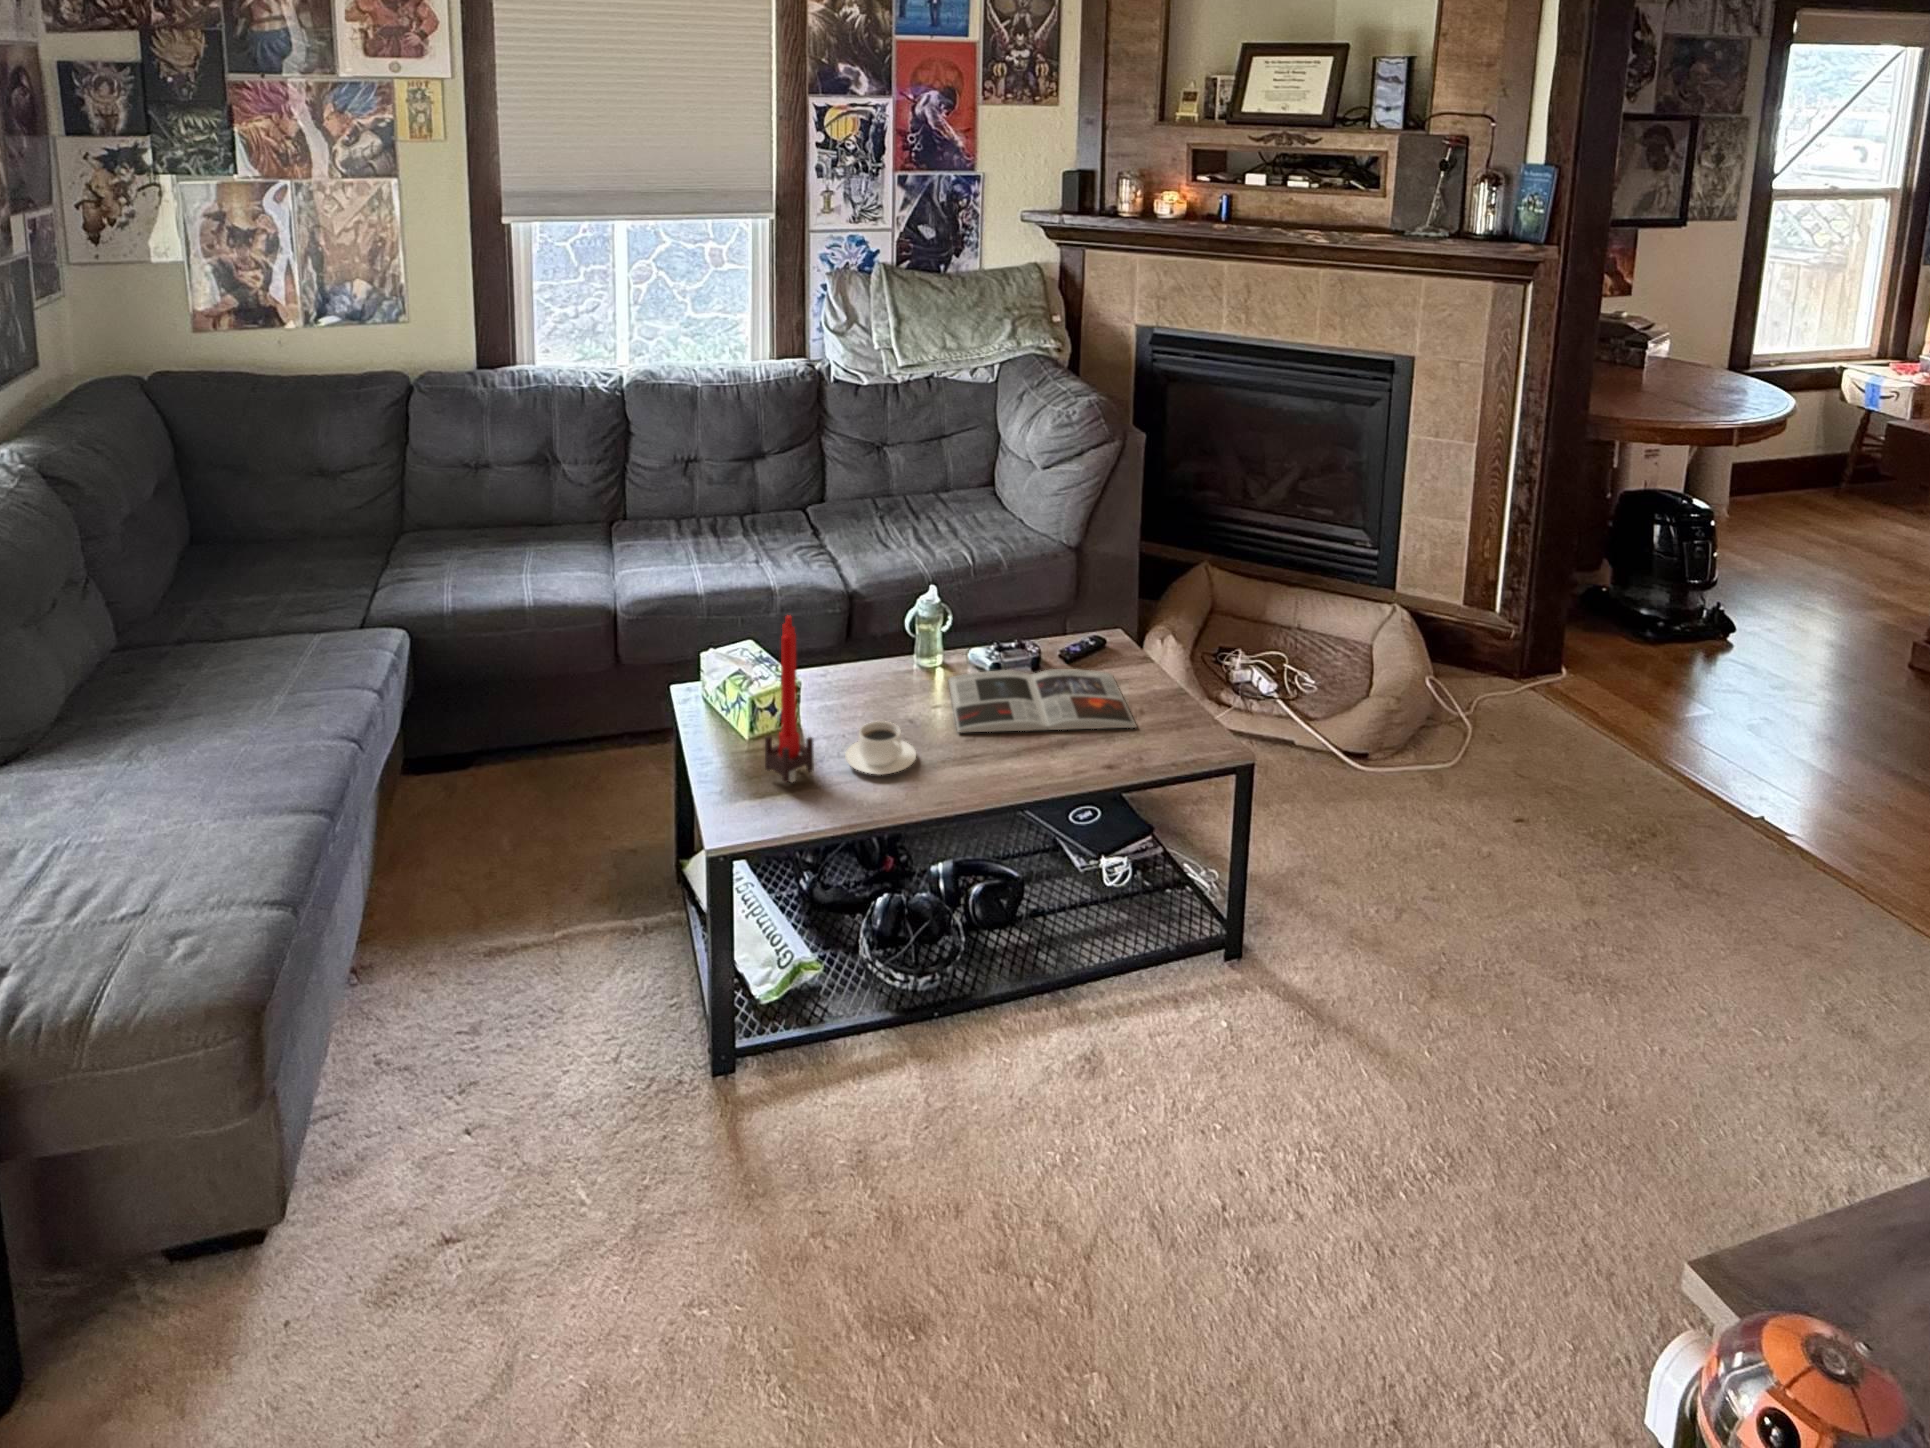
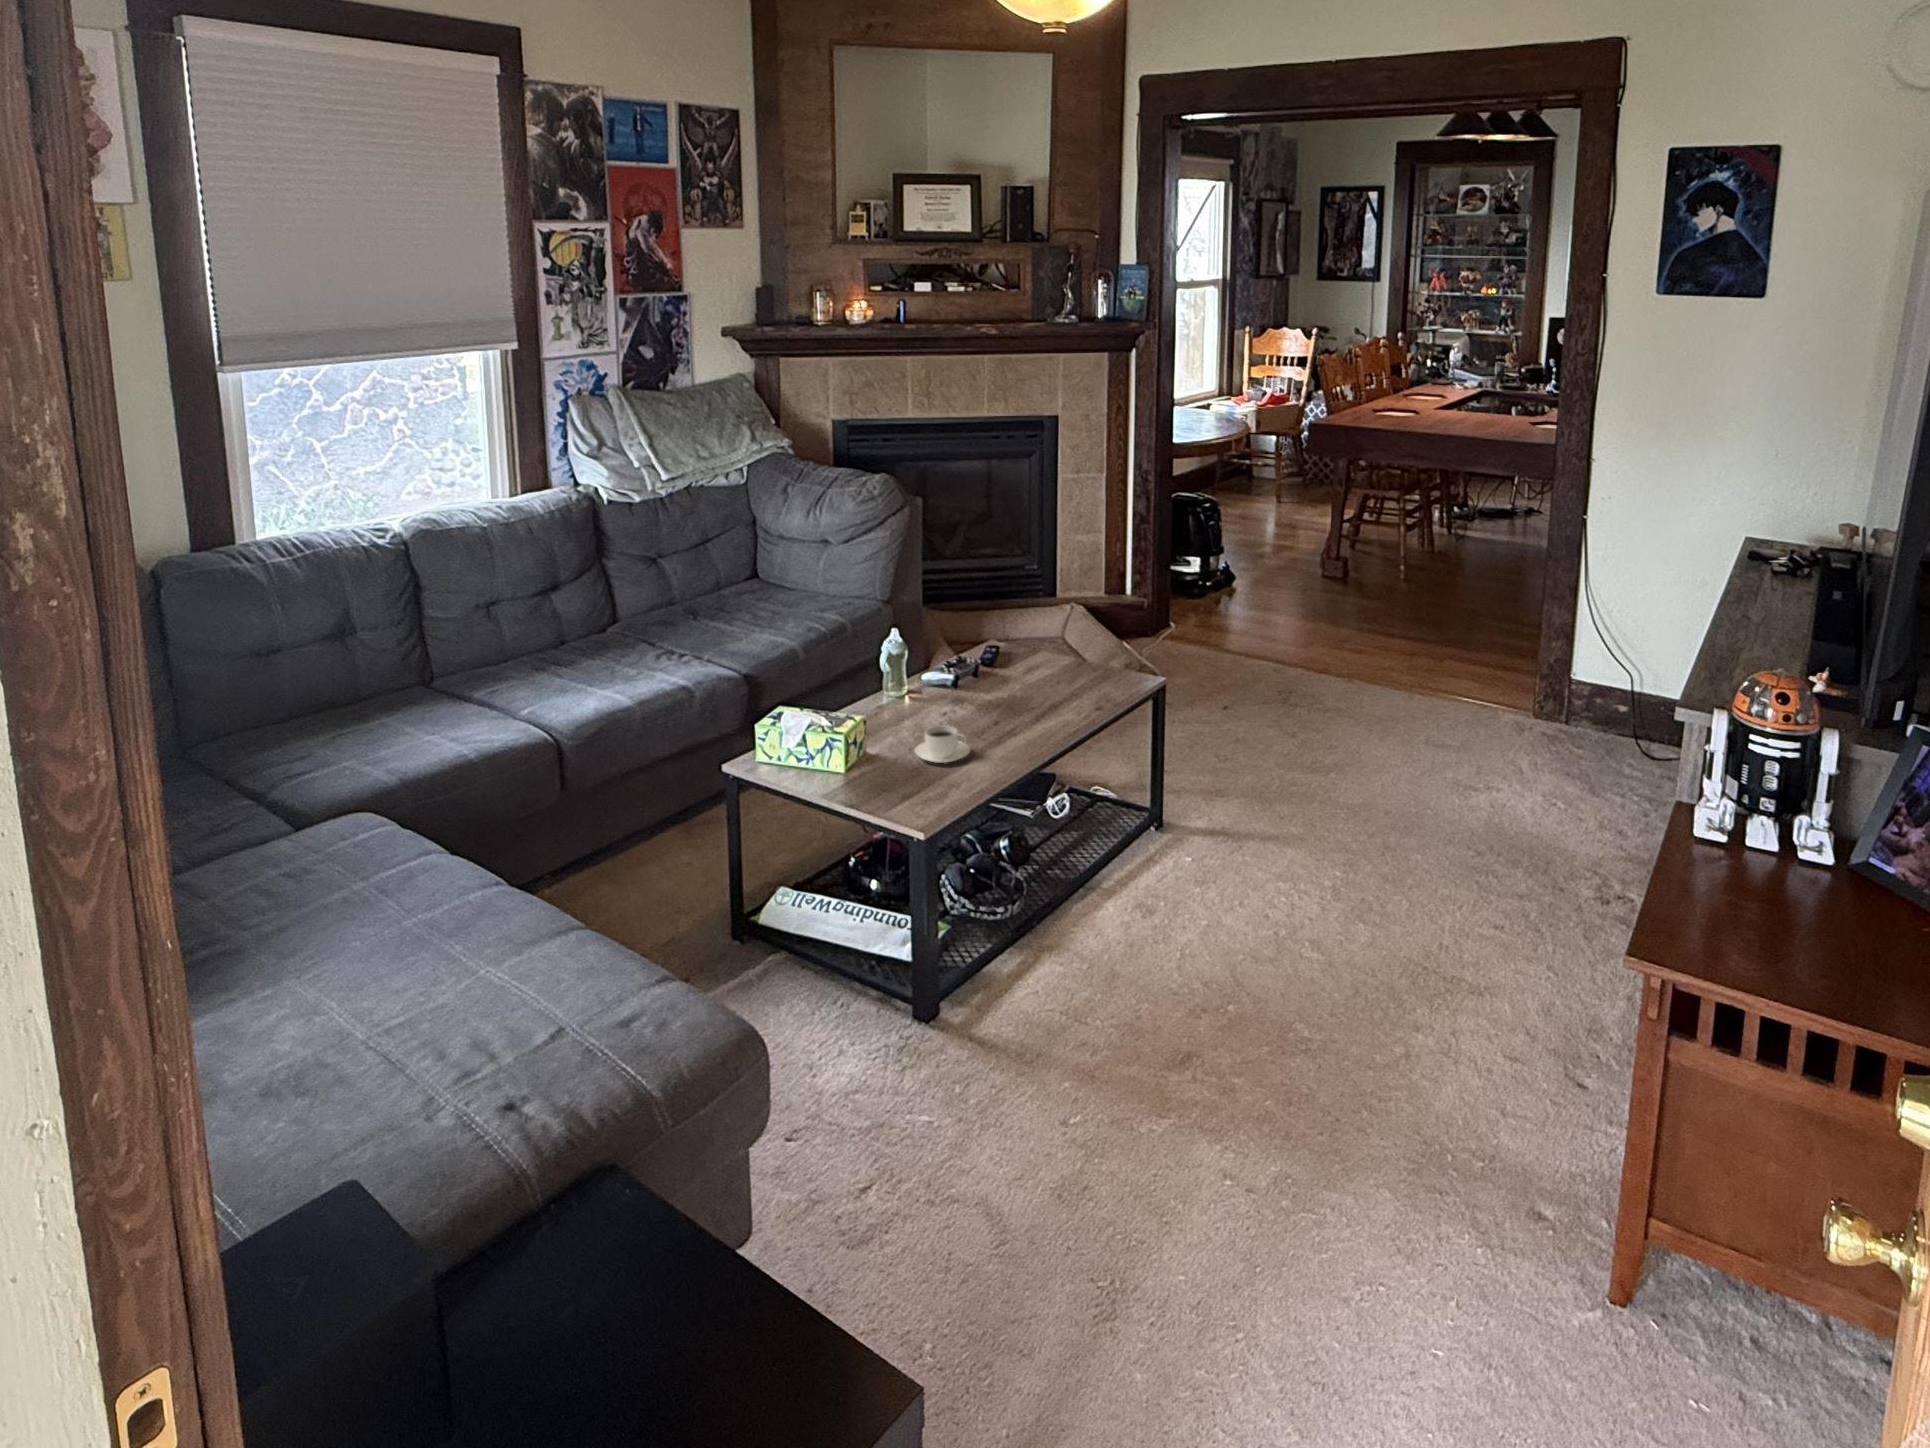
candle: present [765,615,813,783] -> none [876,649,912,783]
magazine: present [948,669,1136,732] -> none [923,669,1081,726]

